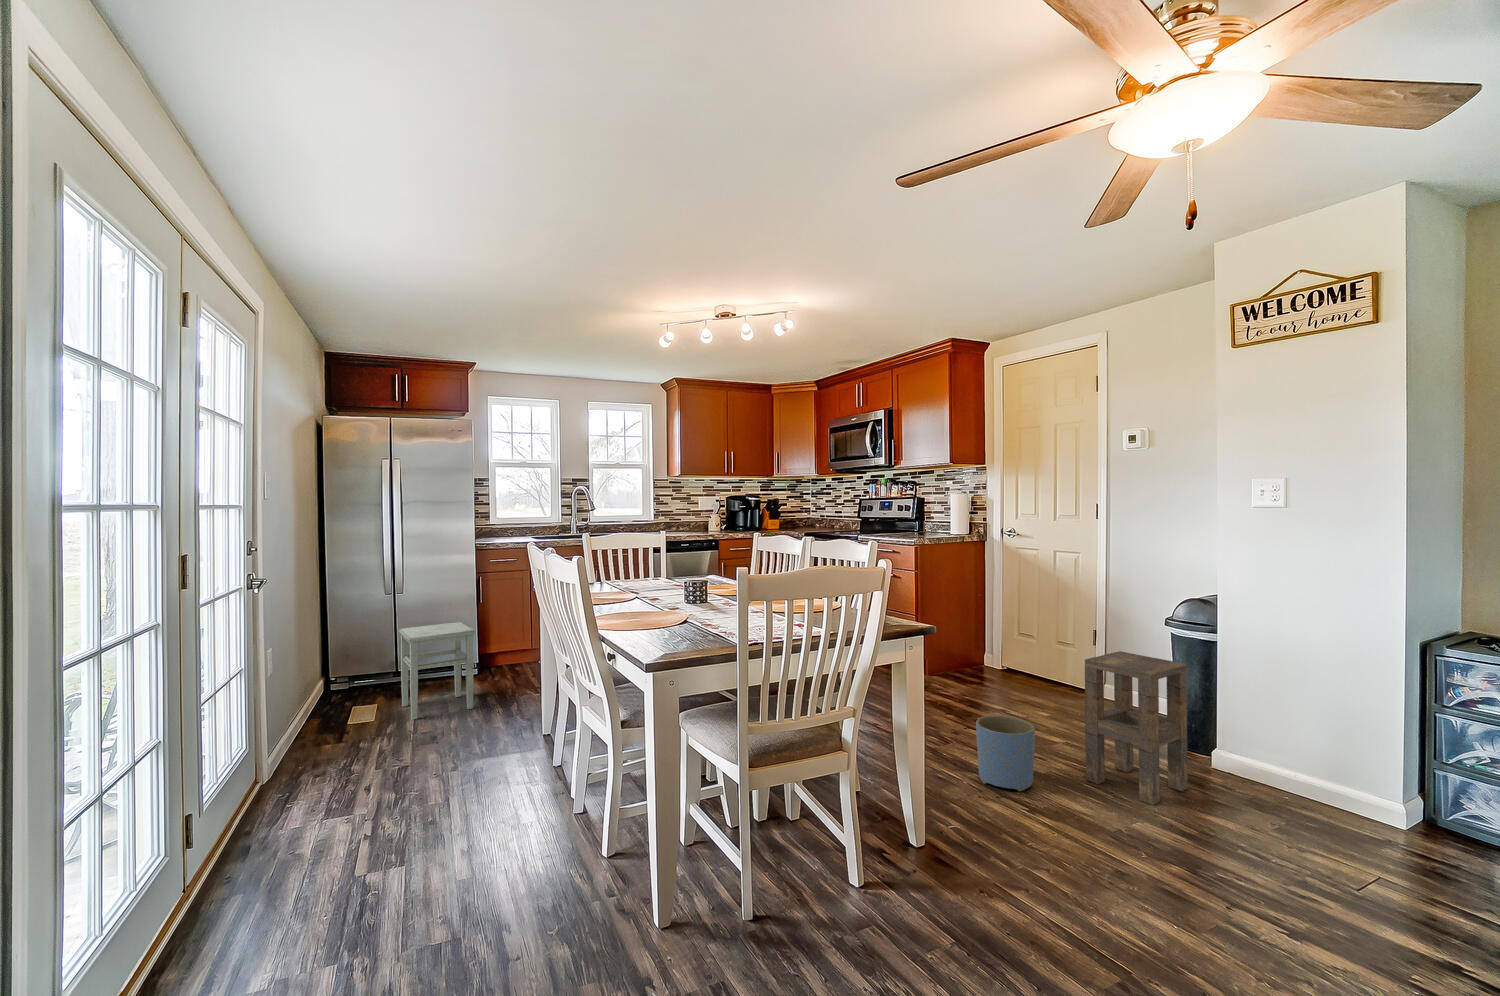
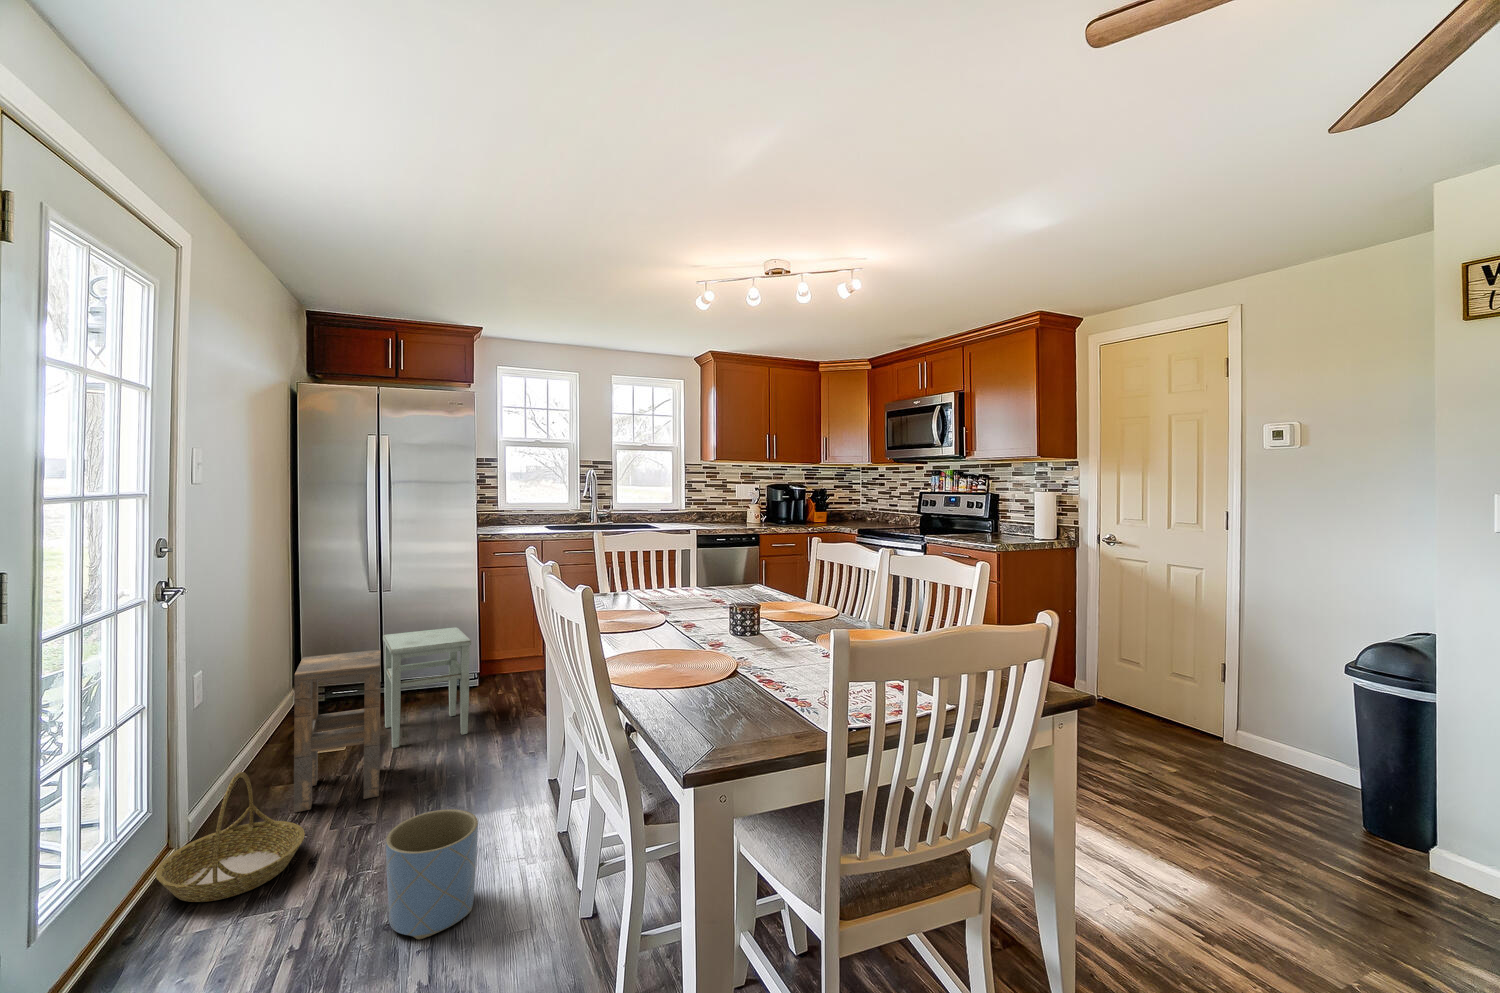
side table: present [1085,651,1188,805] -> present [294,650,381,813]
planter: present [976,715,1035,791] -> present [386,809,478,939]
basket: none [256,722,361,813] -> present [156,772,305,902]

